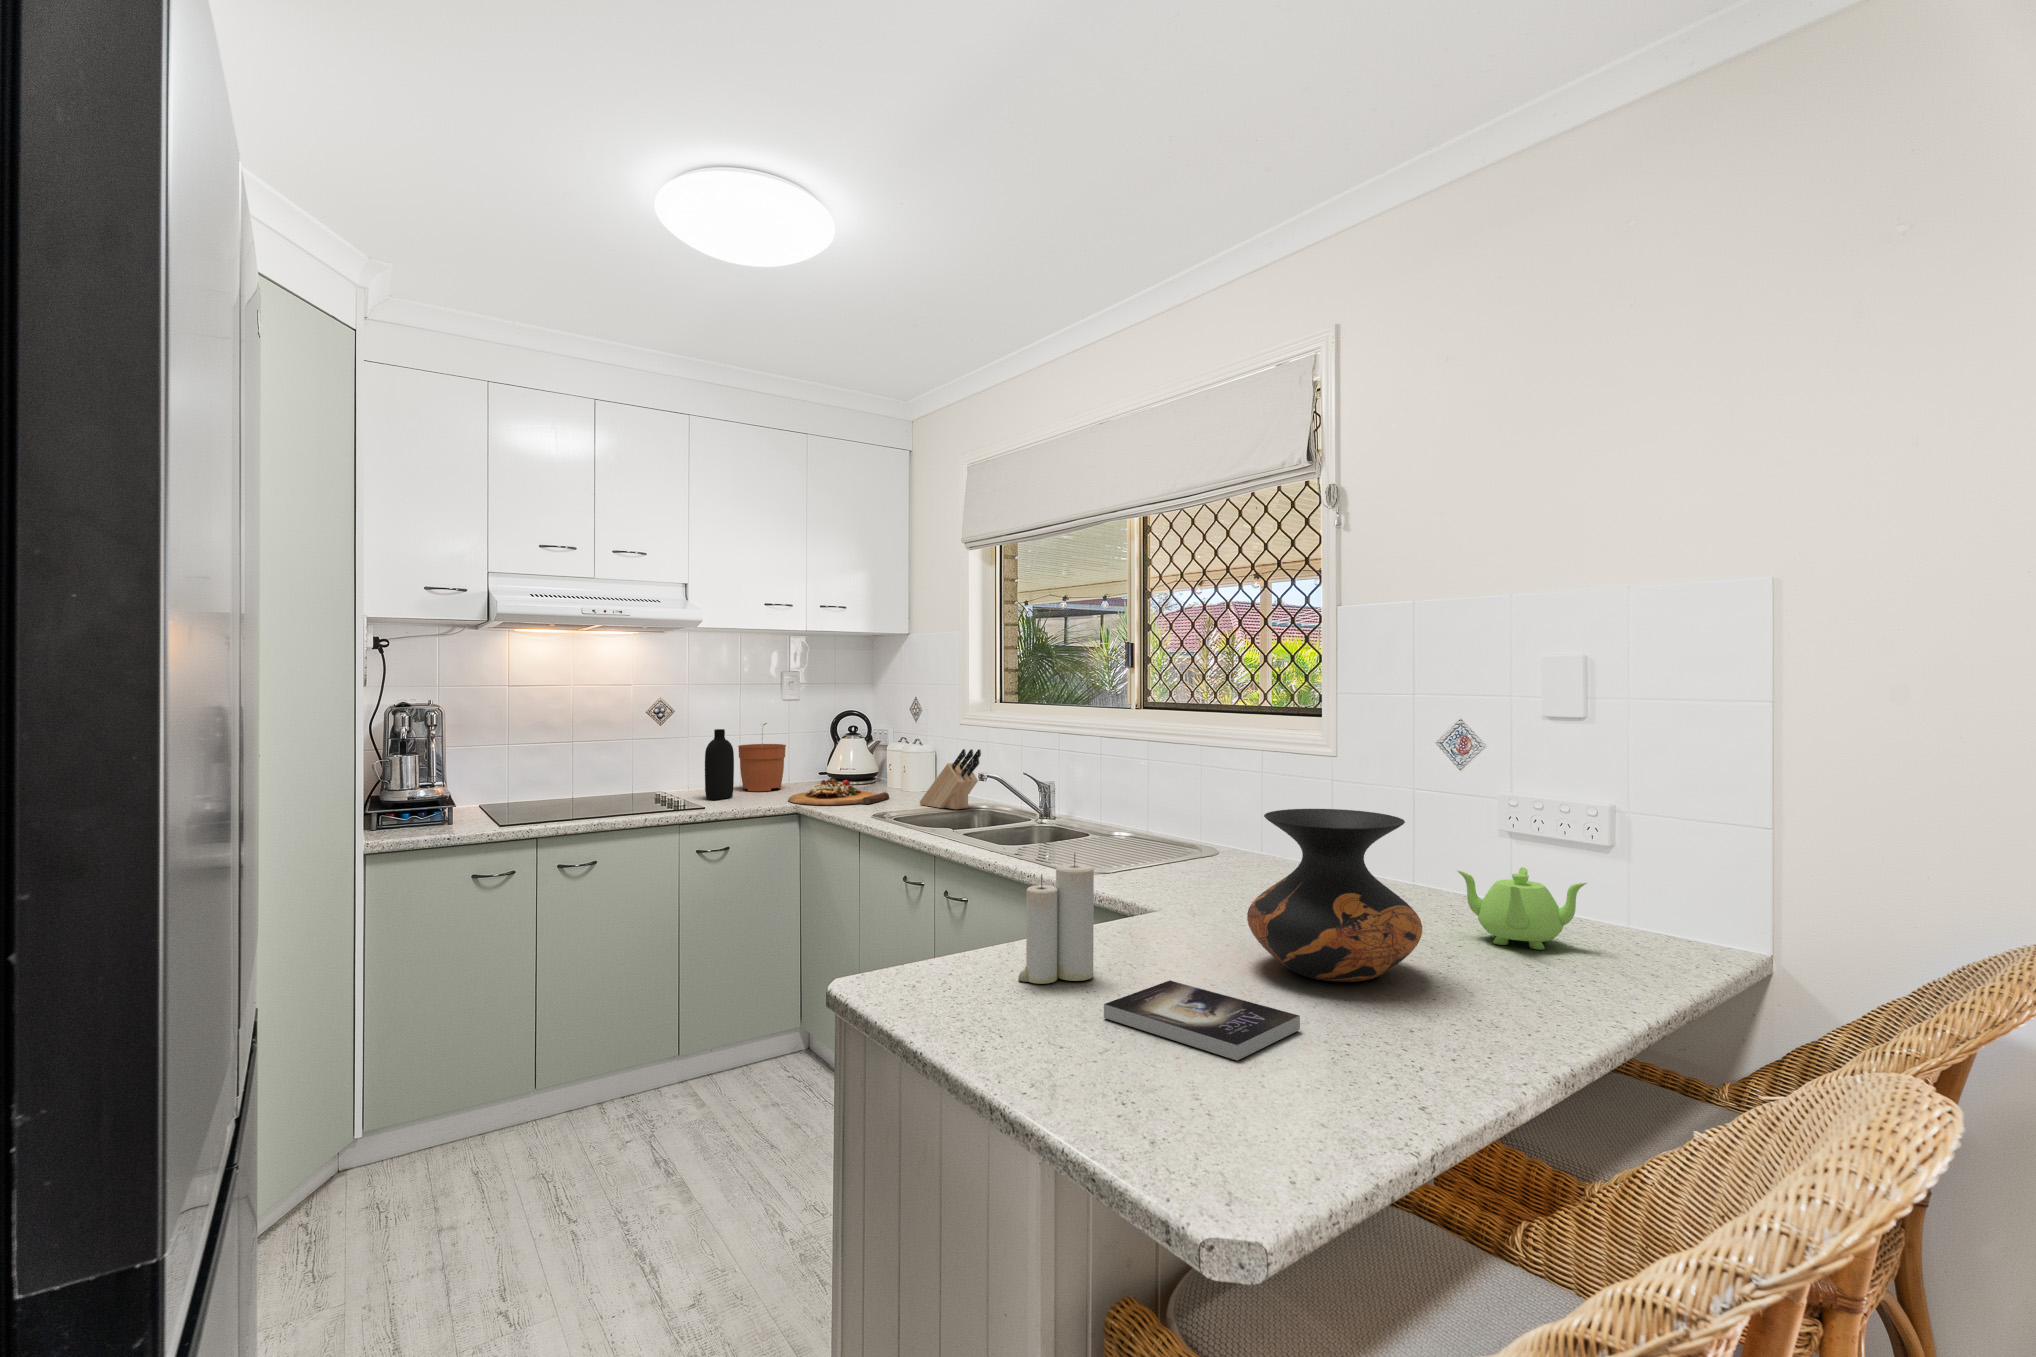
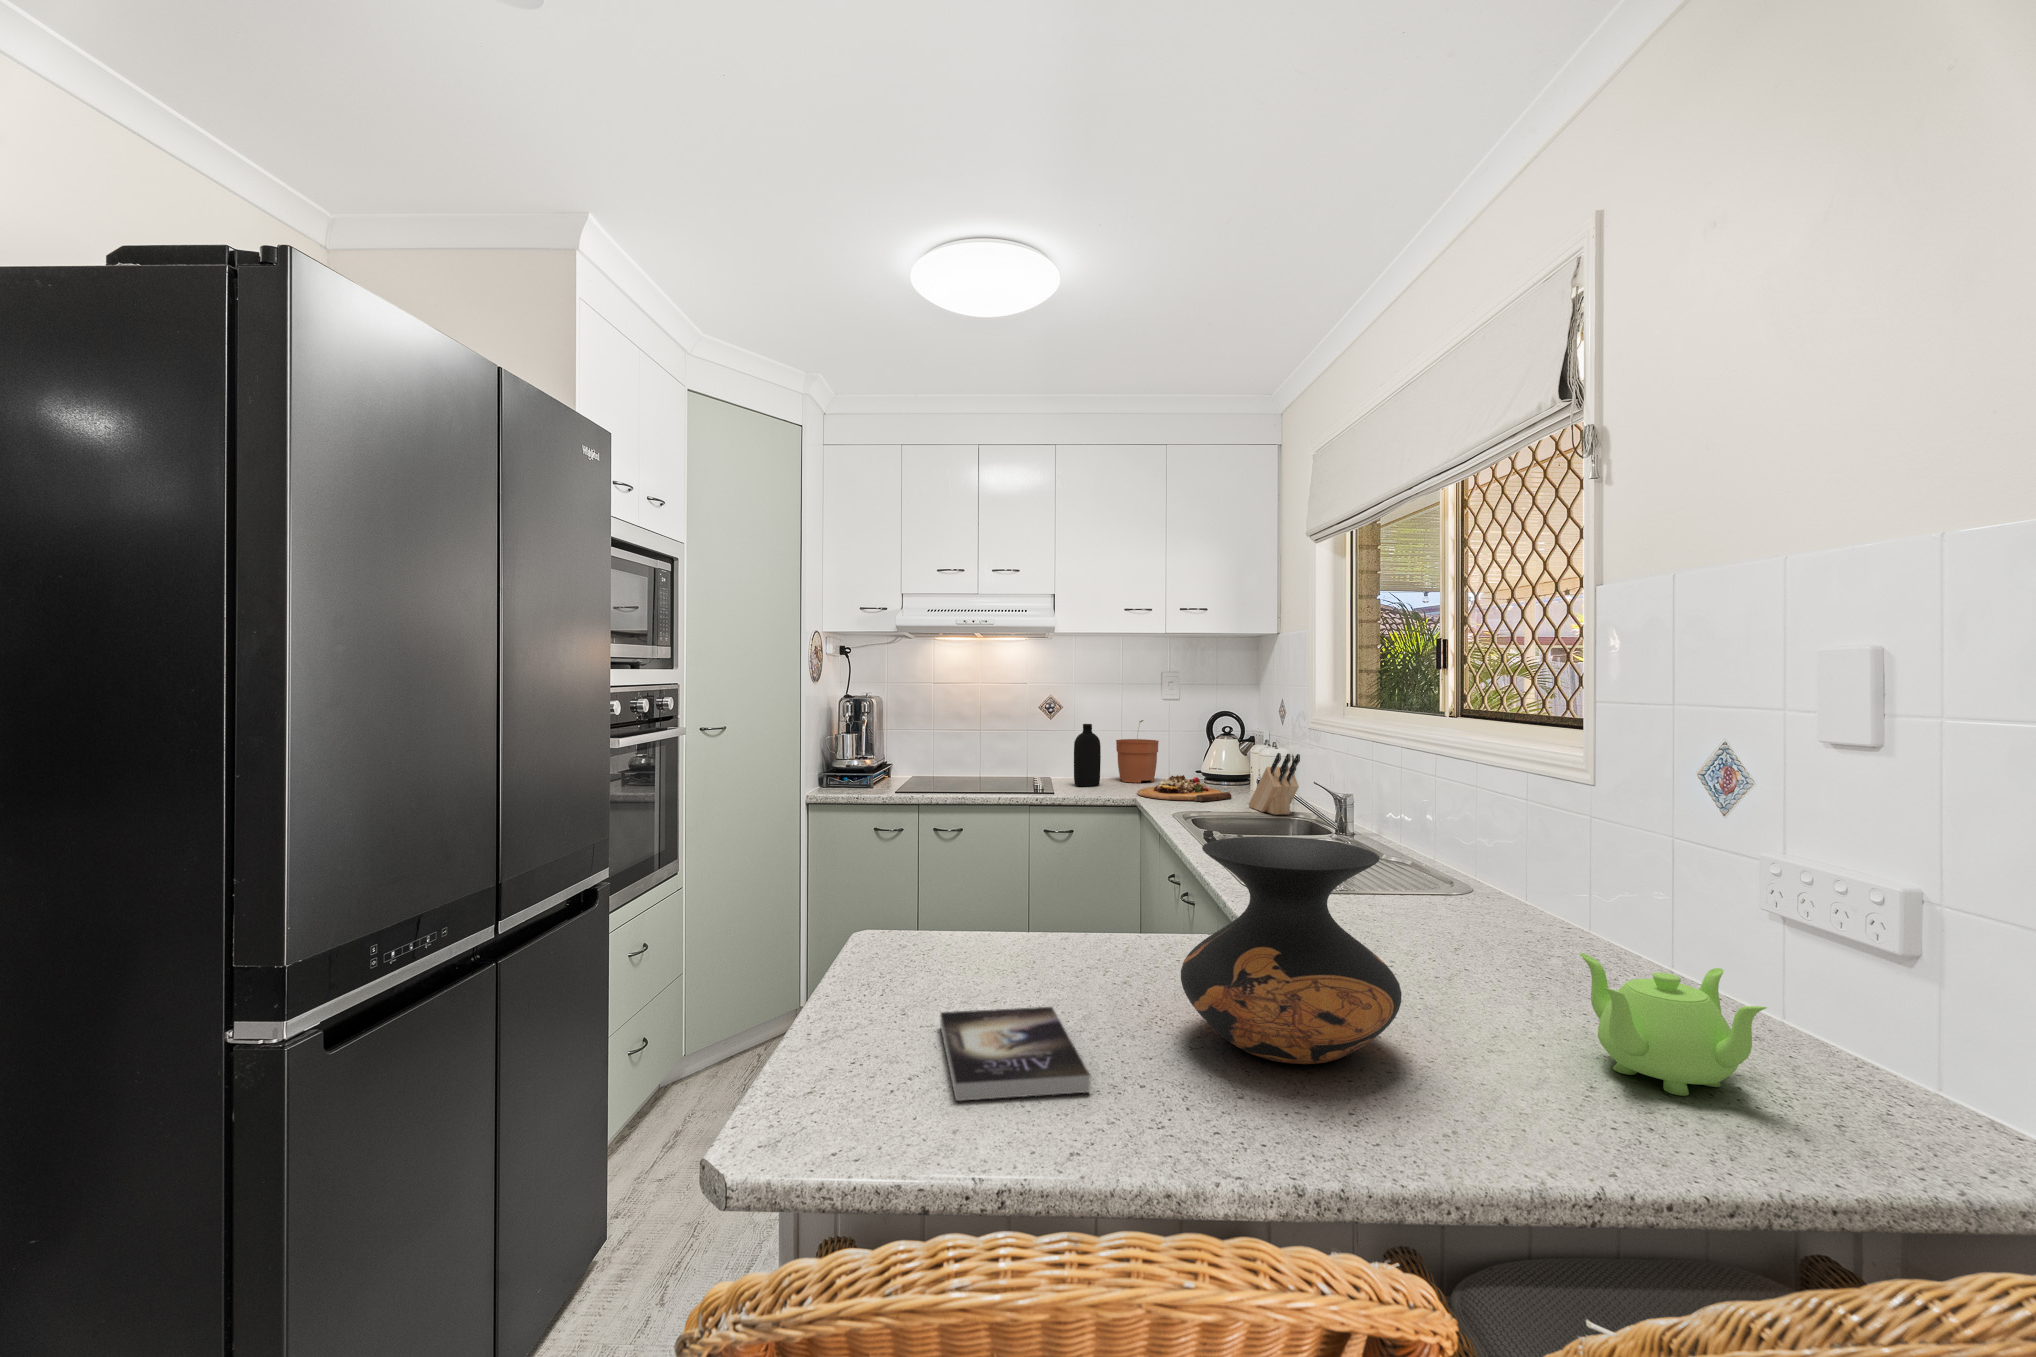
candle: present [1018,854,1094,984] -> none [953,856,1043,989]

